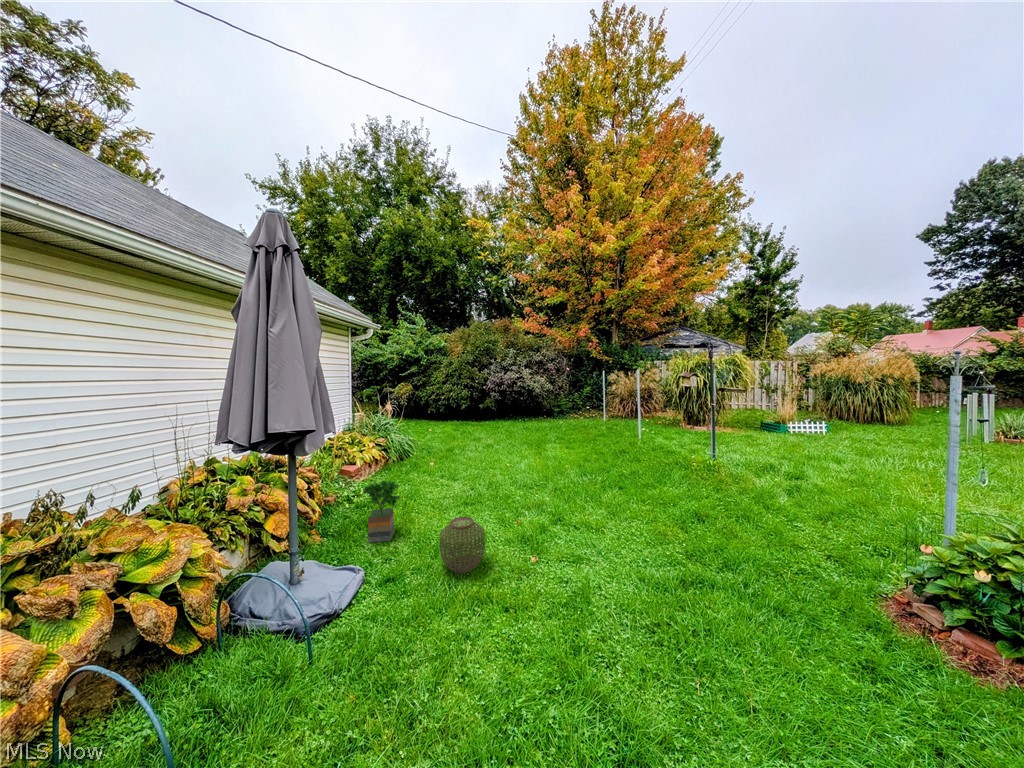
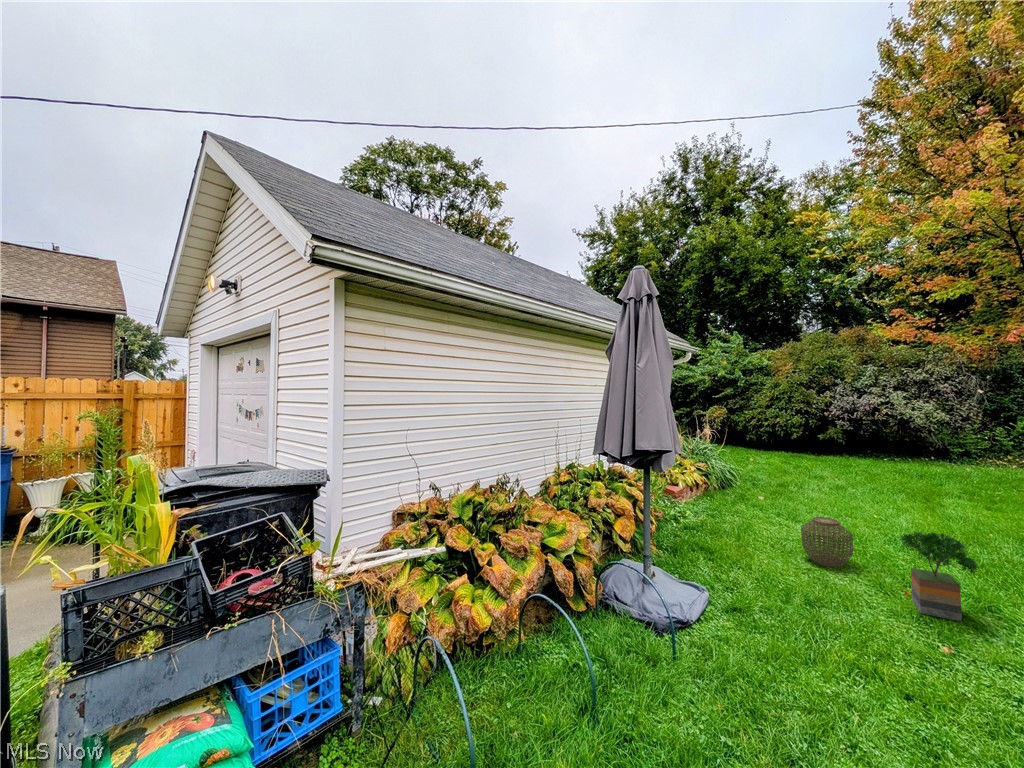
potted tree: present [363,481,400,543] -> present [900,530,978,621]

